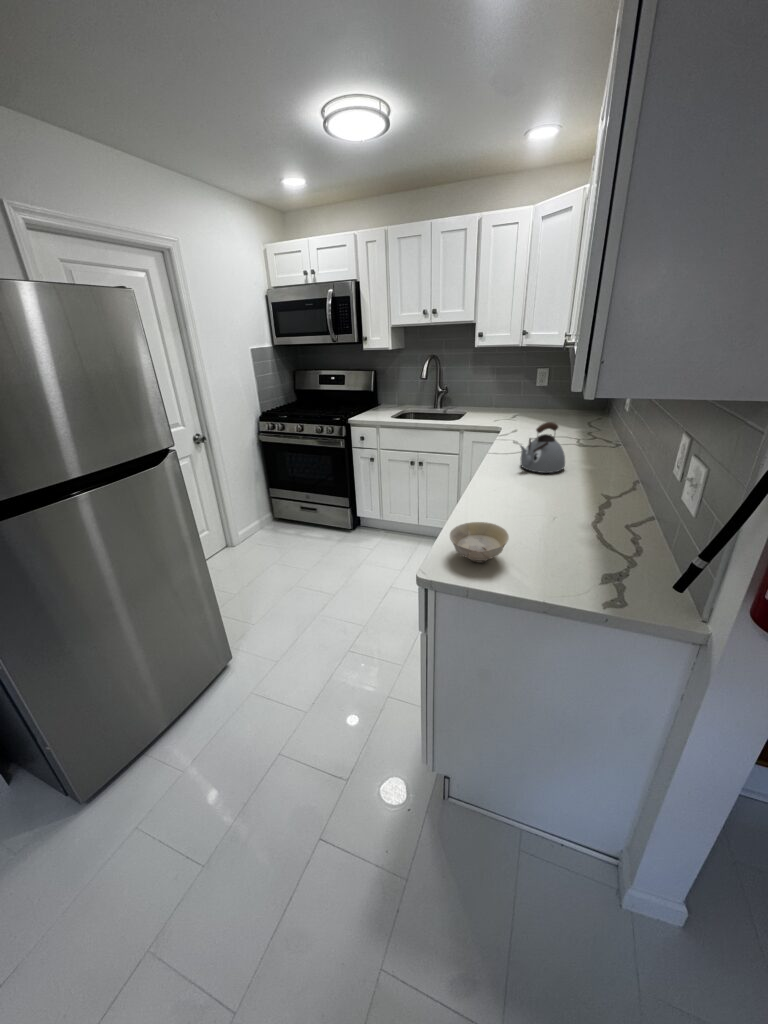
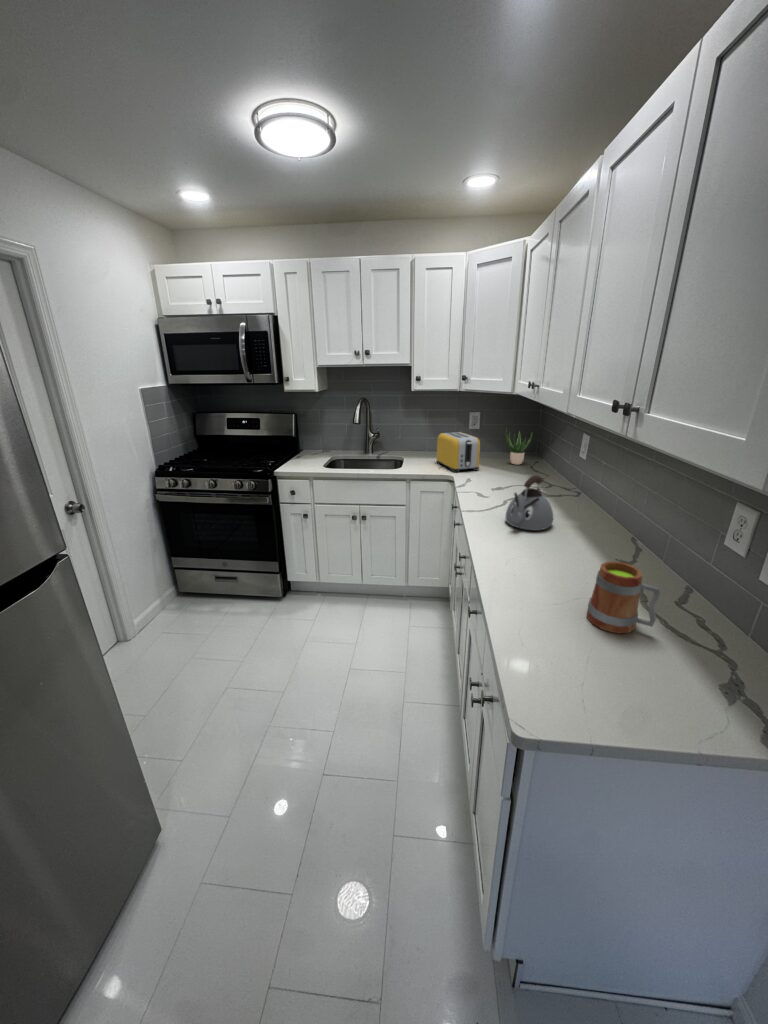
potted plant: none [567,383,597,422] -> present [506,430,532,465]
toaster: none [495,388,535,426] -> present [437,432,480,472]
mug: none [531,485,583,544] -> present [587,562,660,633]
bowl: present [450,522,509,563] -> none [528,622,610,683]

